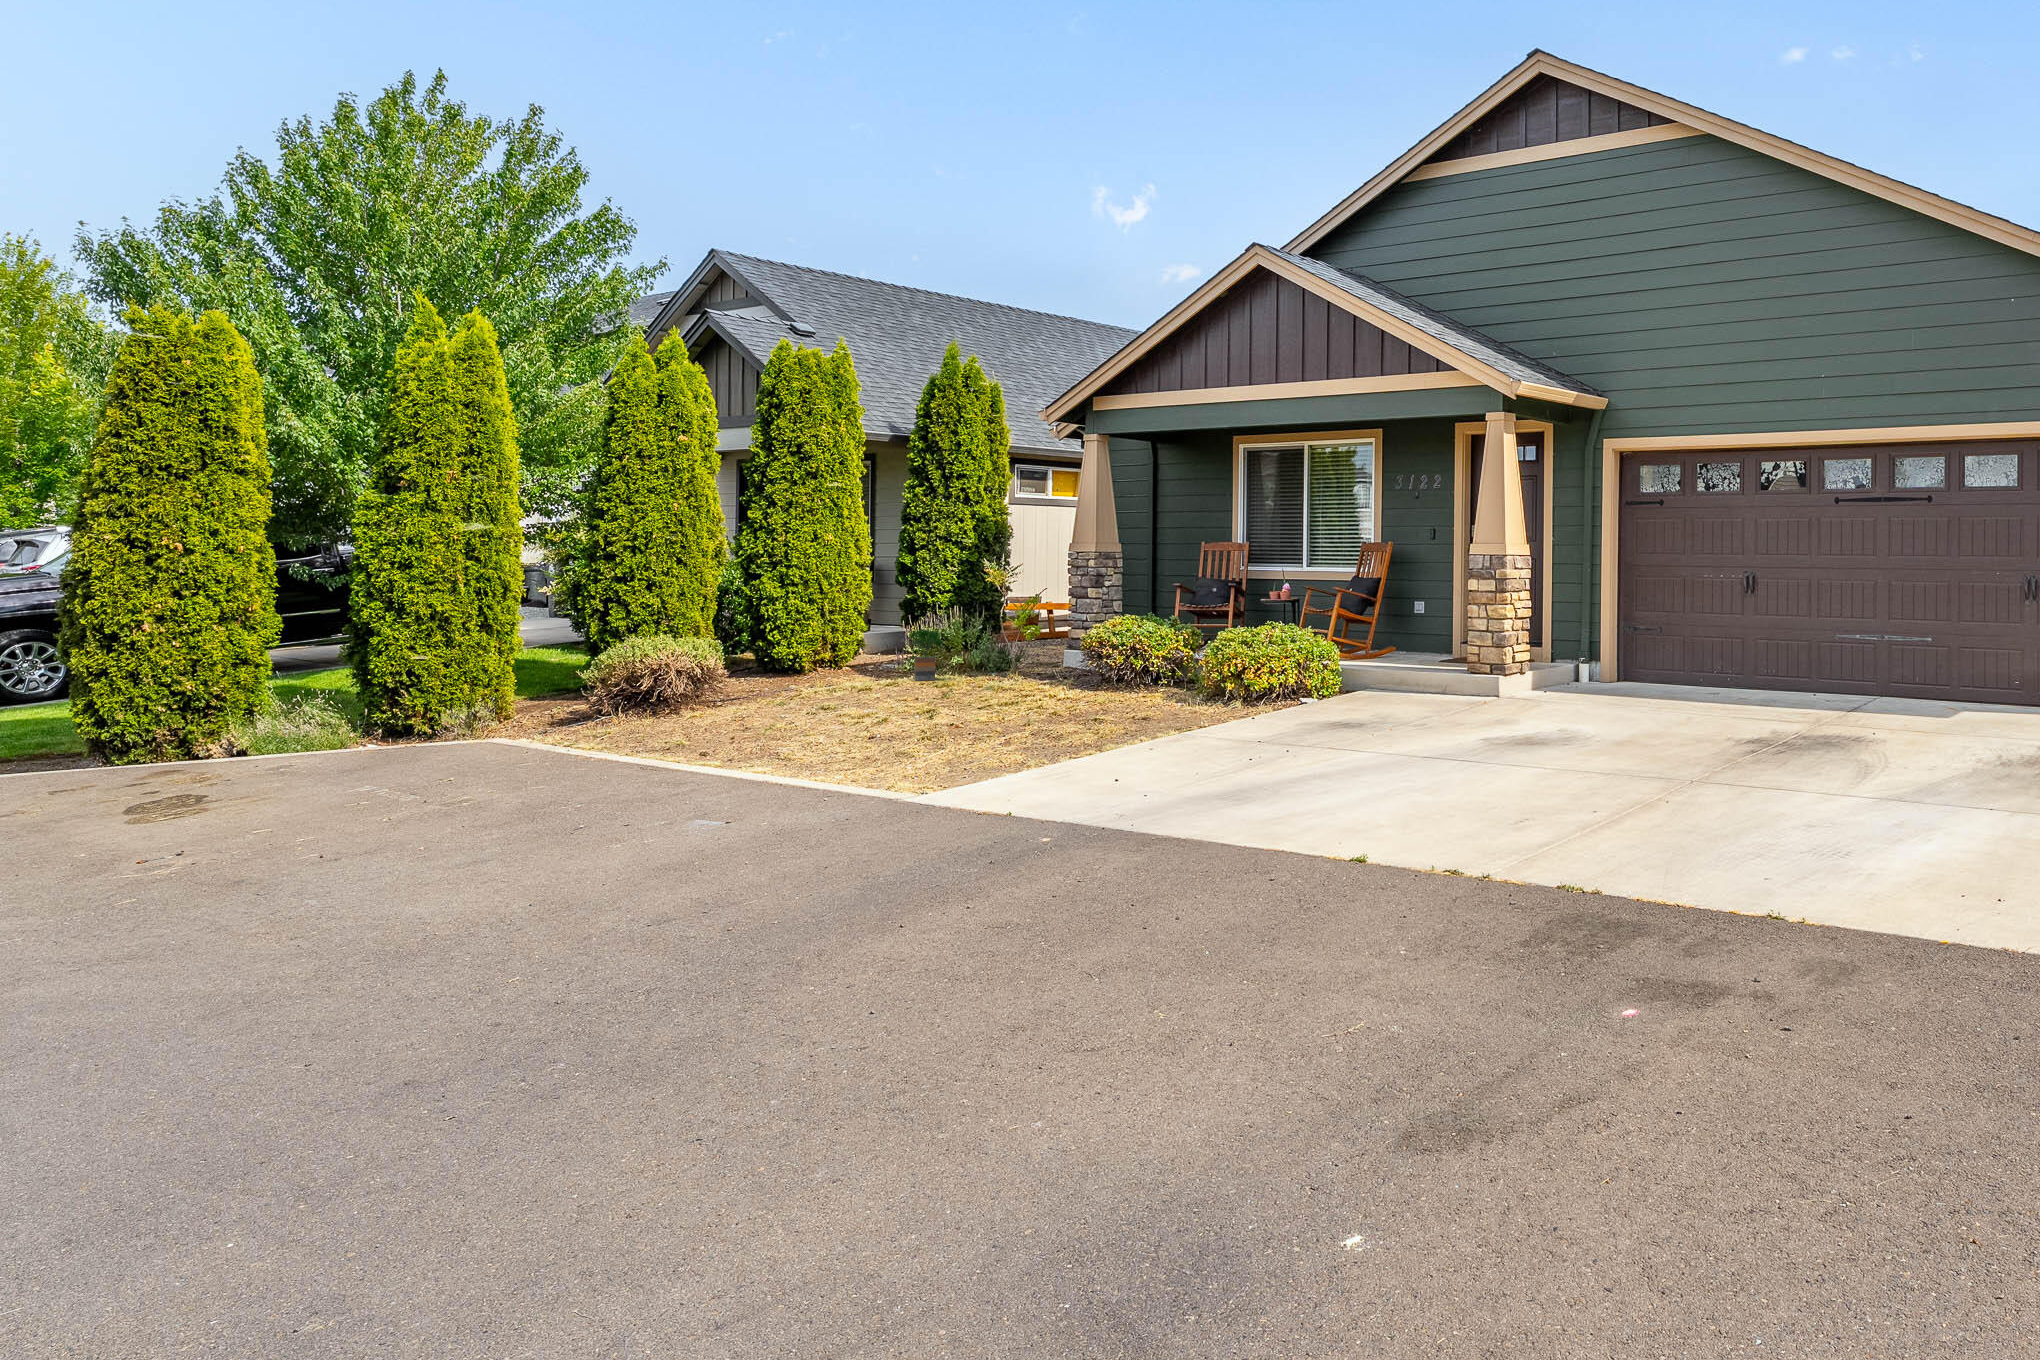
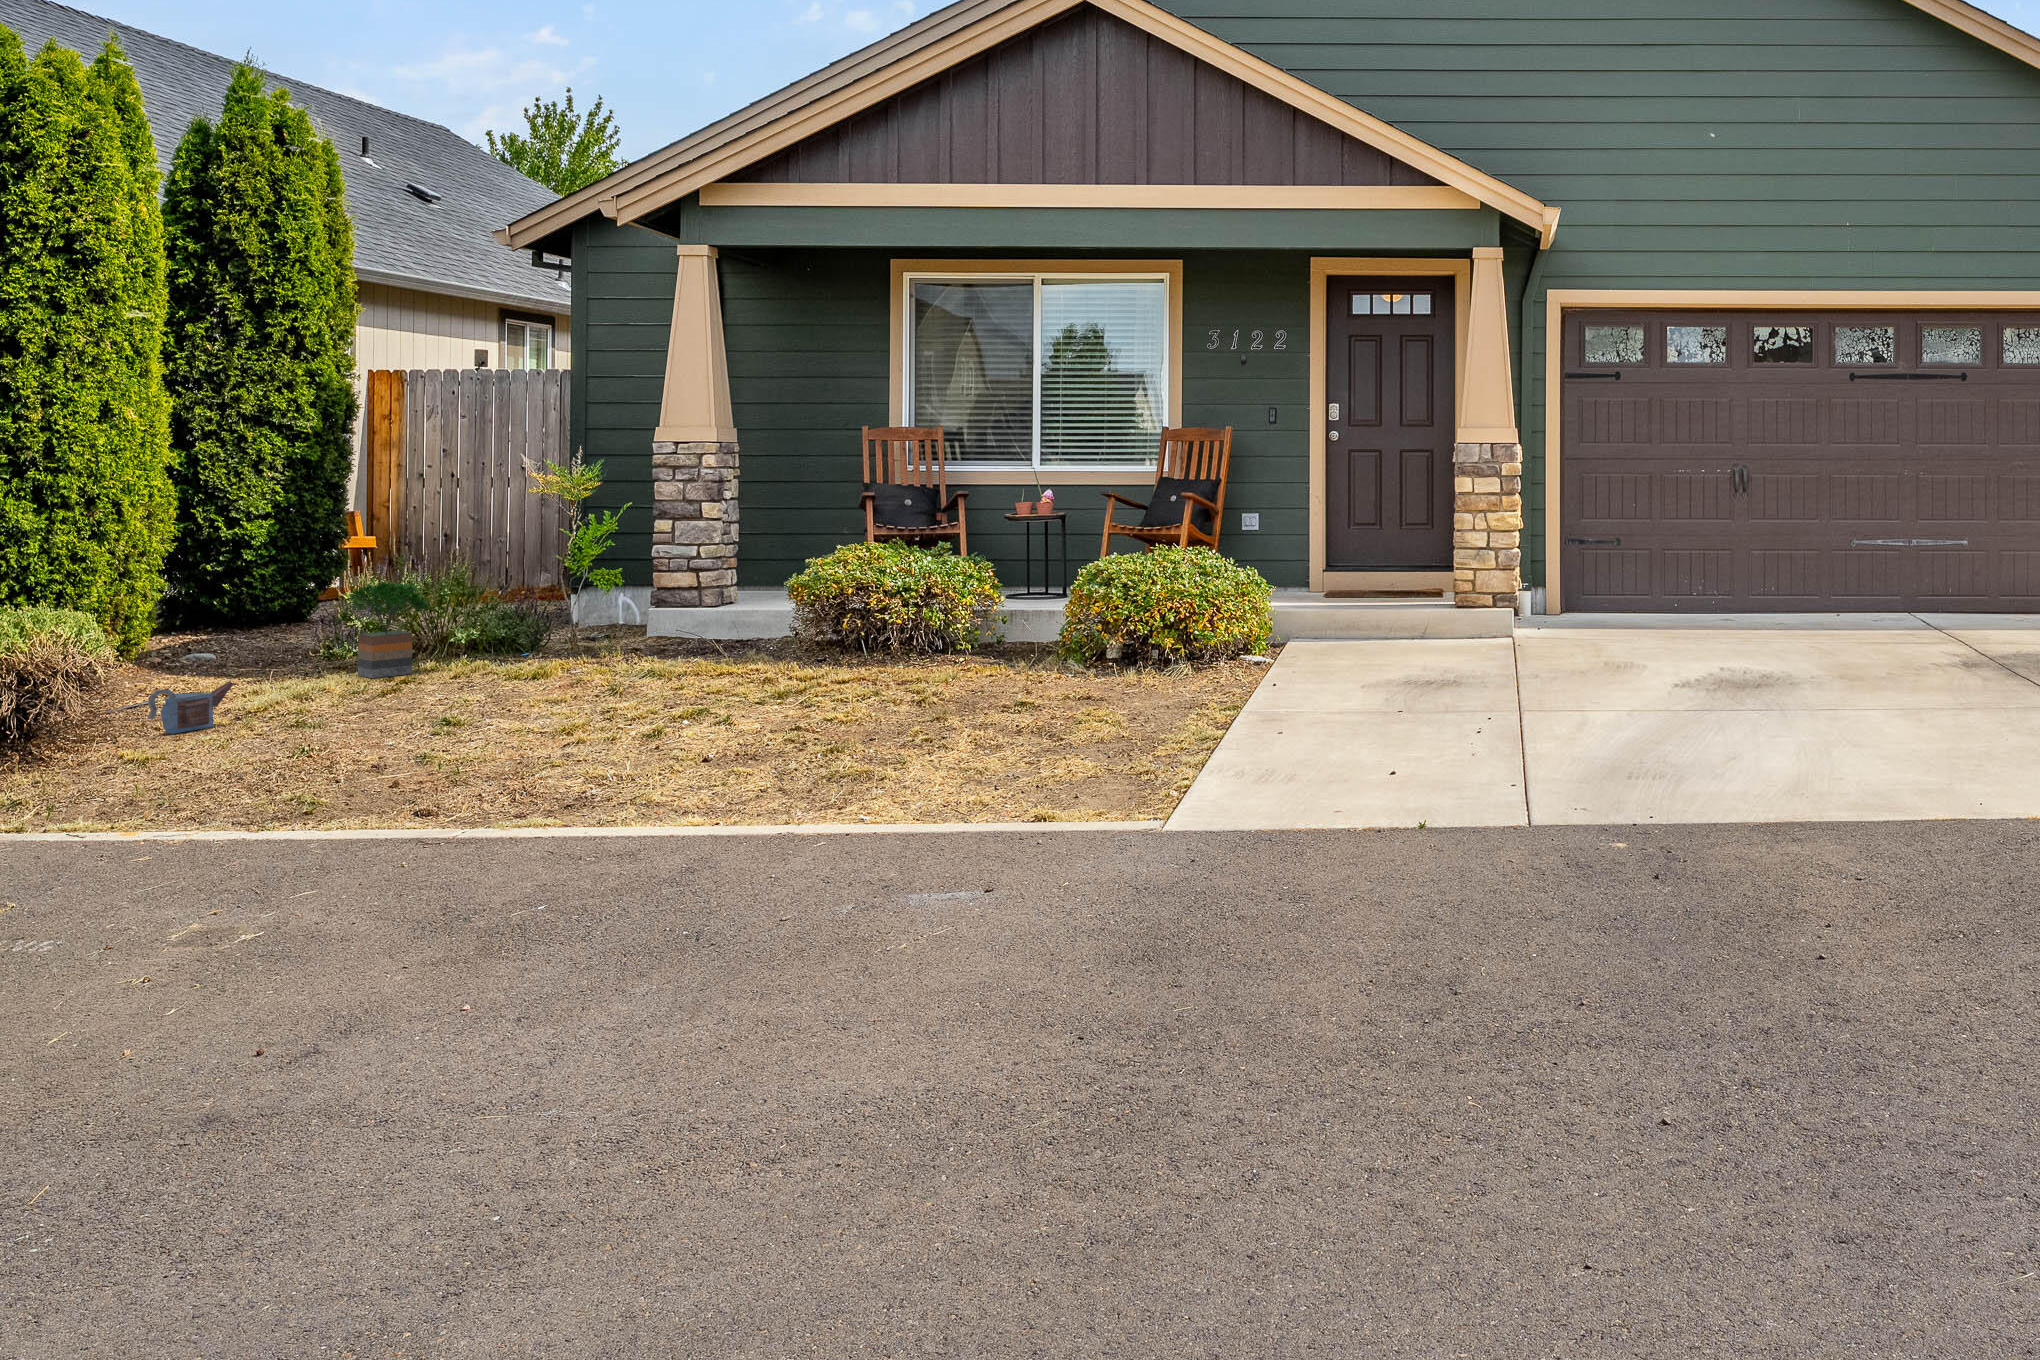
watering can: none [784,671,824,693] -> present [147,681,234,734]

